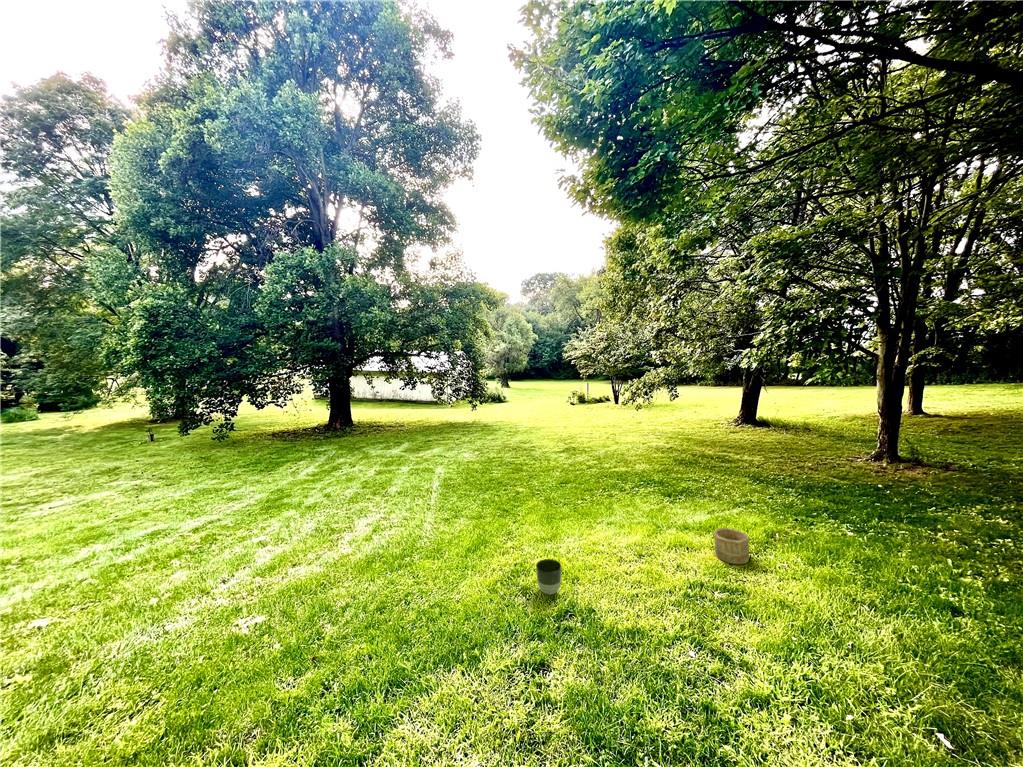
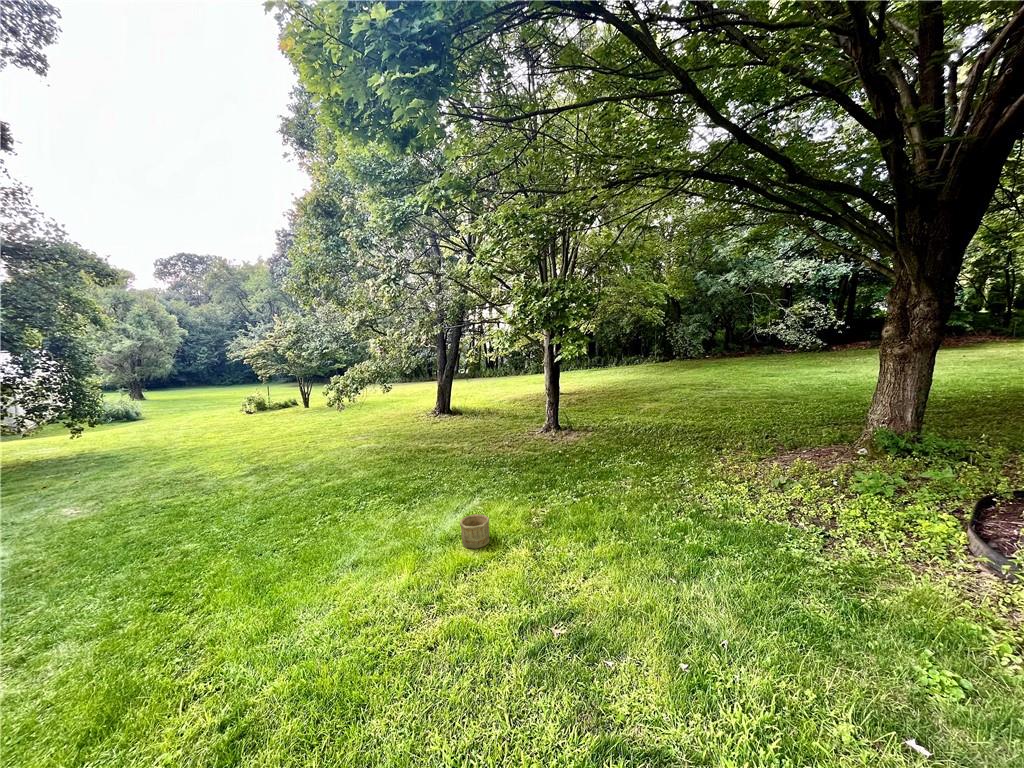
planter: present [536,559,561,595] -> none [261,636,304,694]

